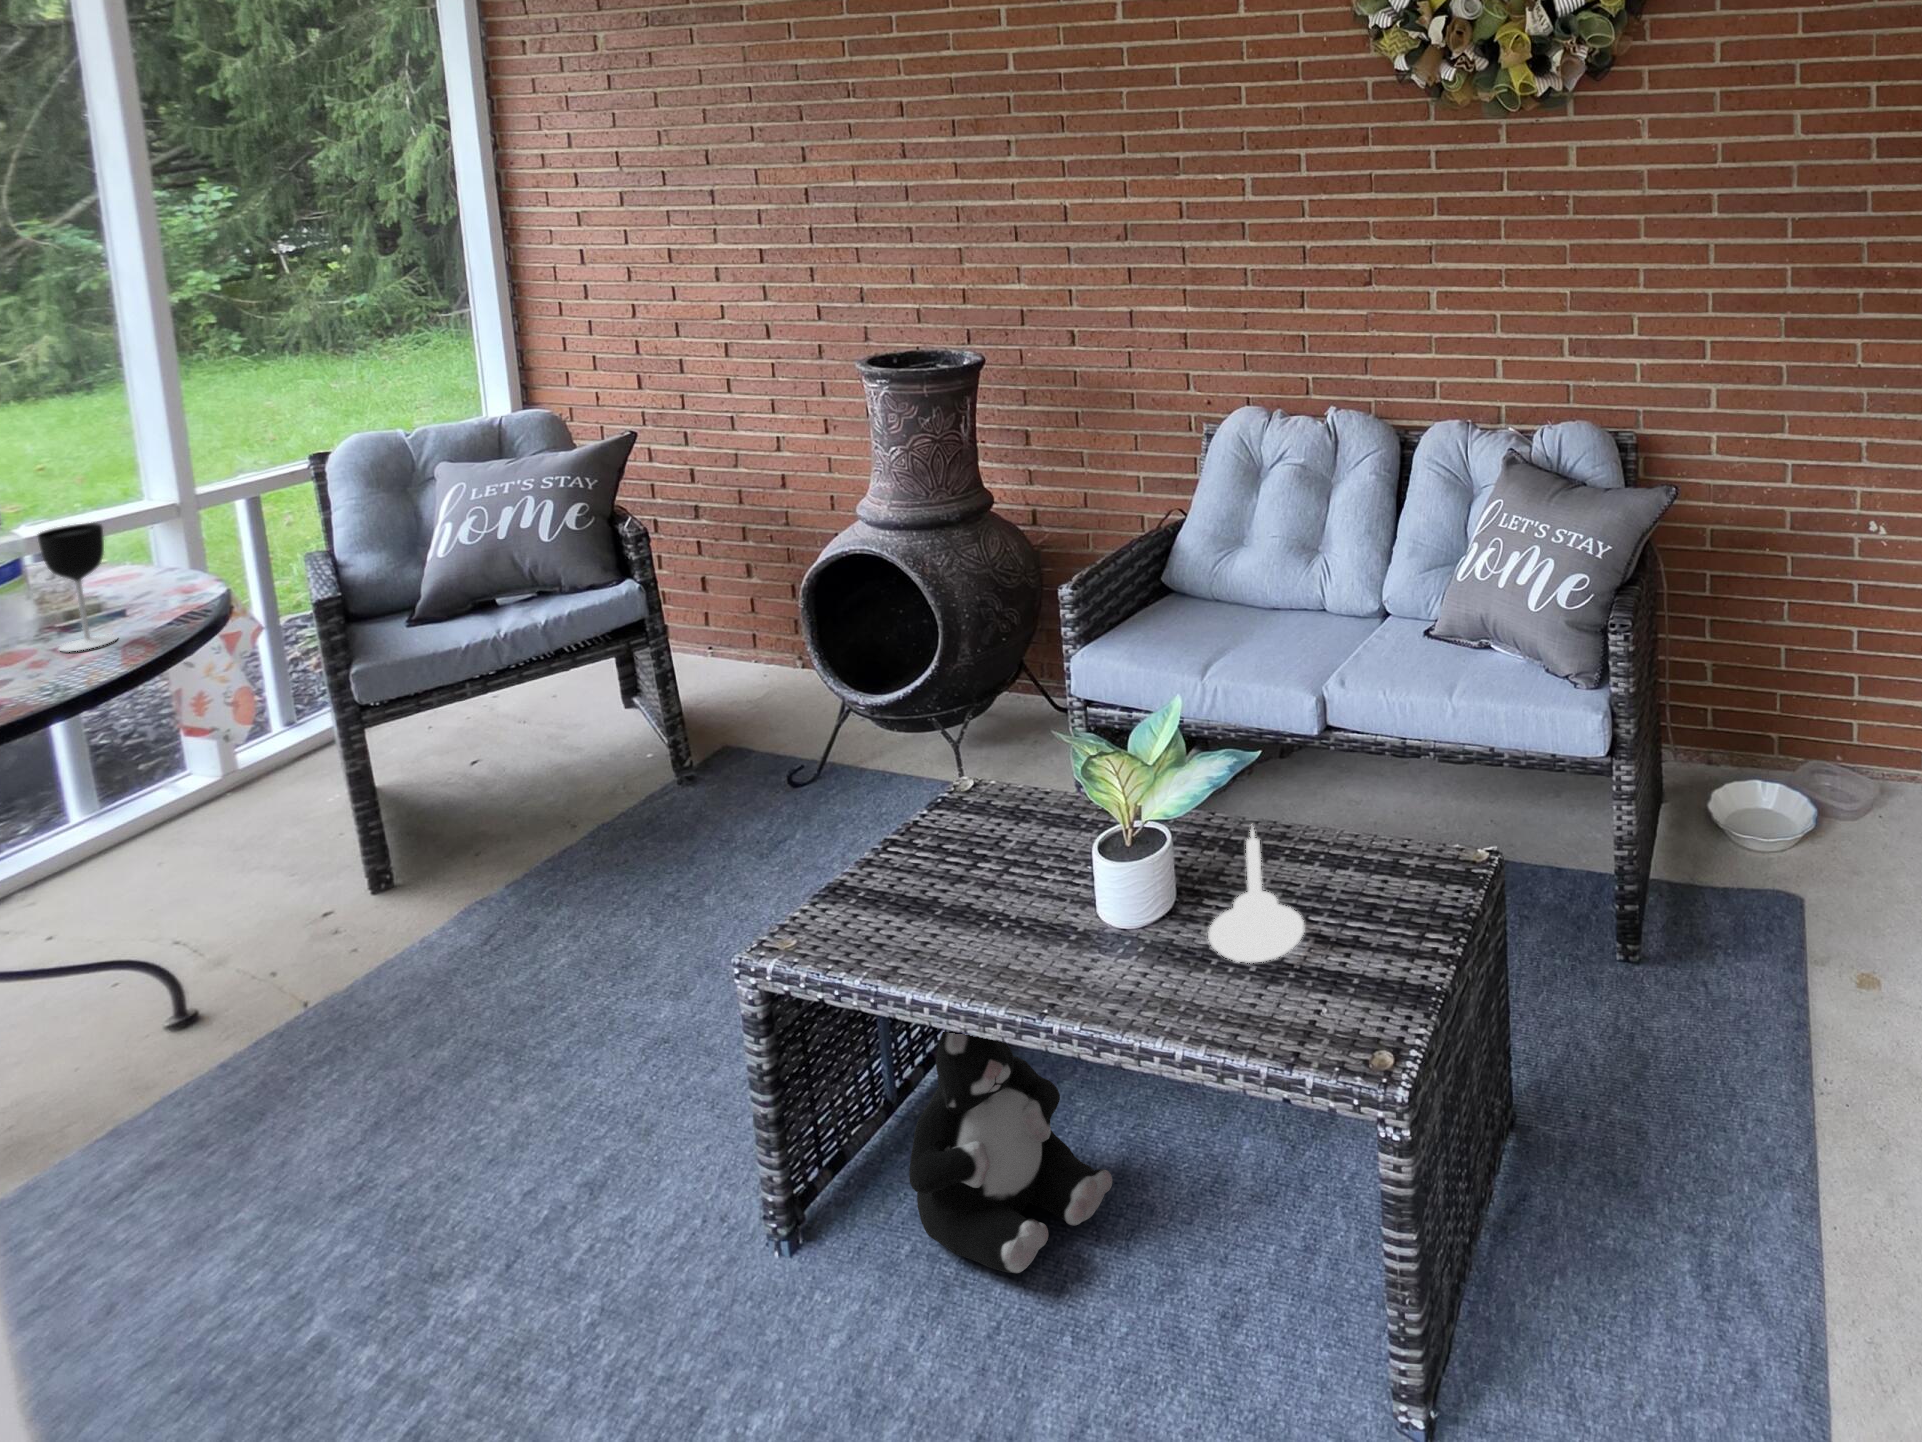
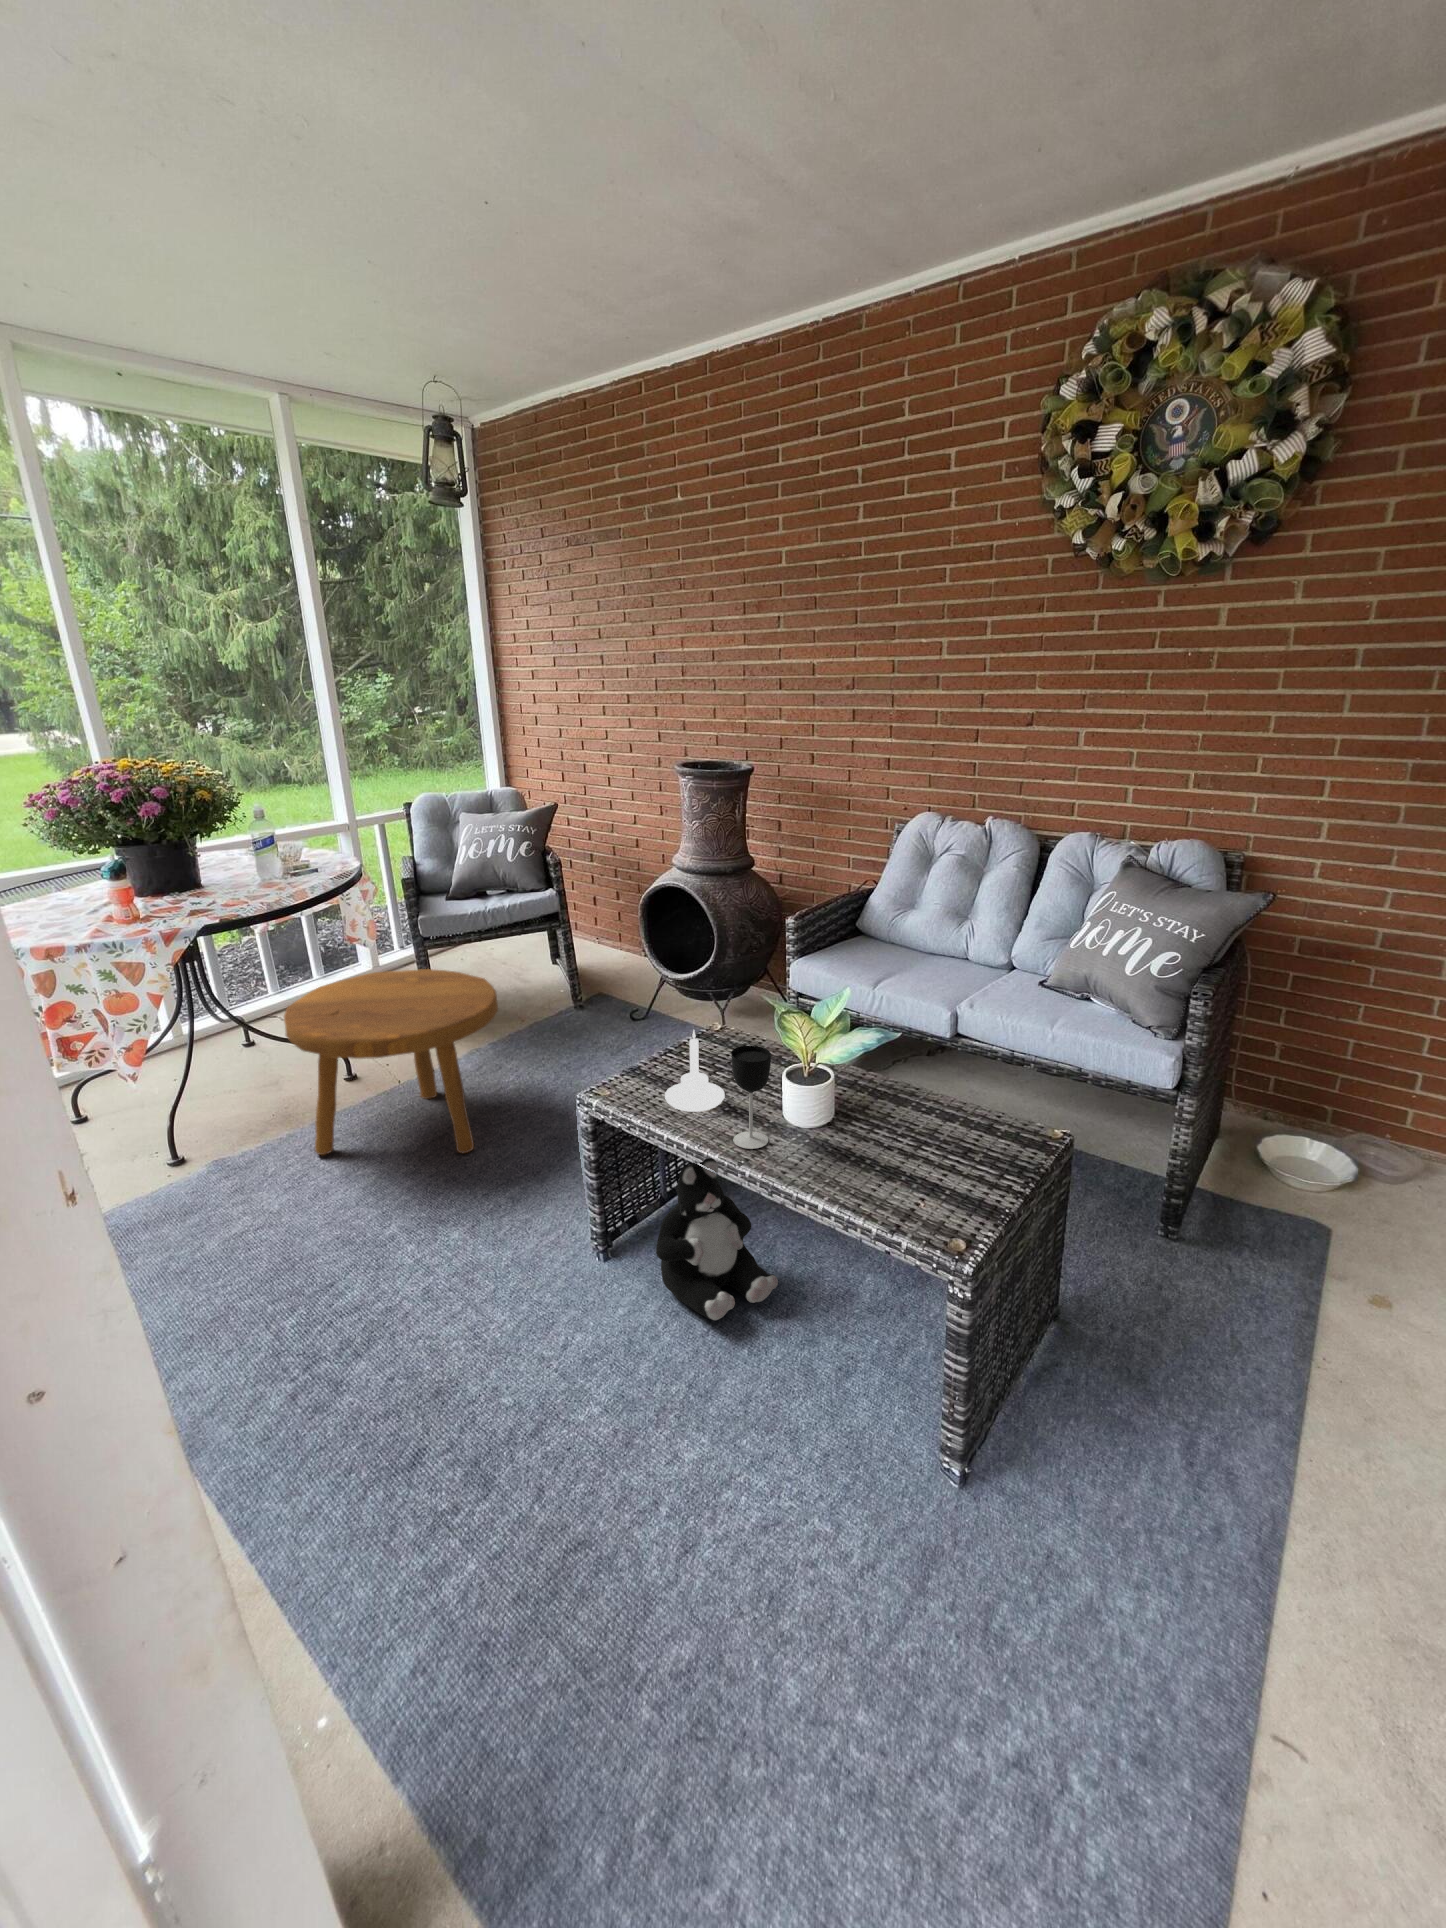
wine glass: present [38,523,117,651] -> present [731,1046,771,1149]
footstool: none [140,754,581,1149] -> present [284,969,498,1155]
candle holder: present [1208,827,1304,963] -> present [665,1030,725,1112]

